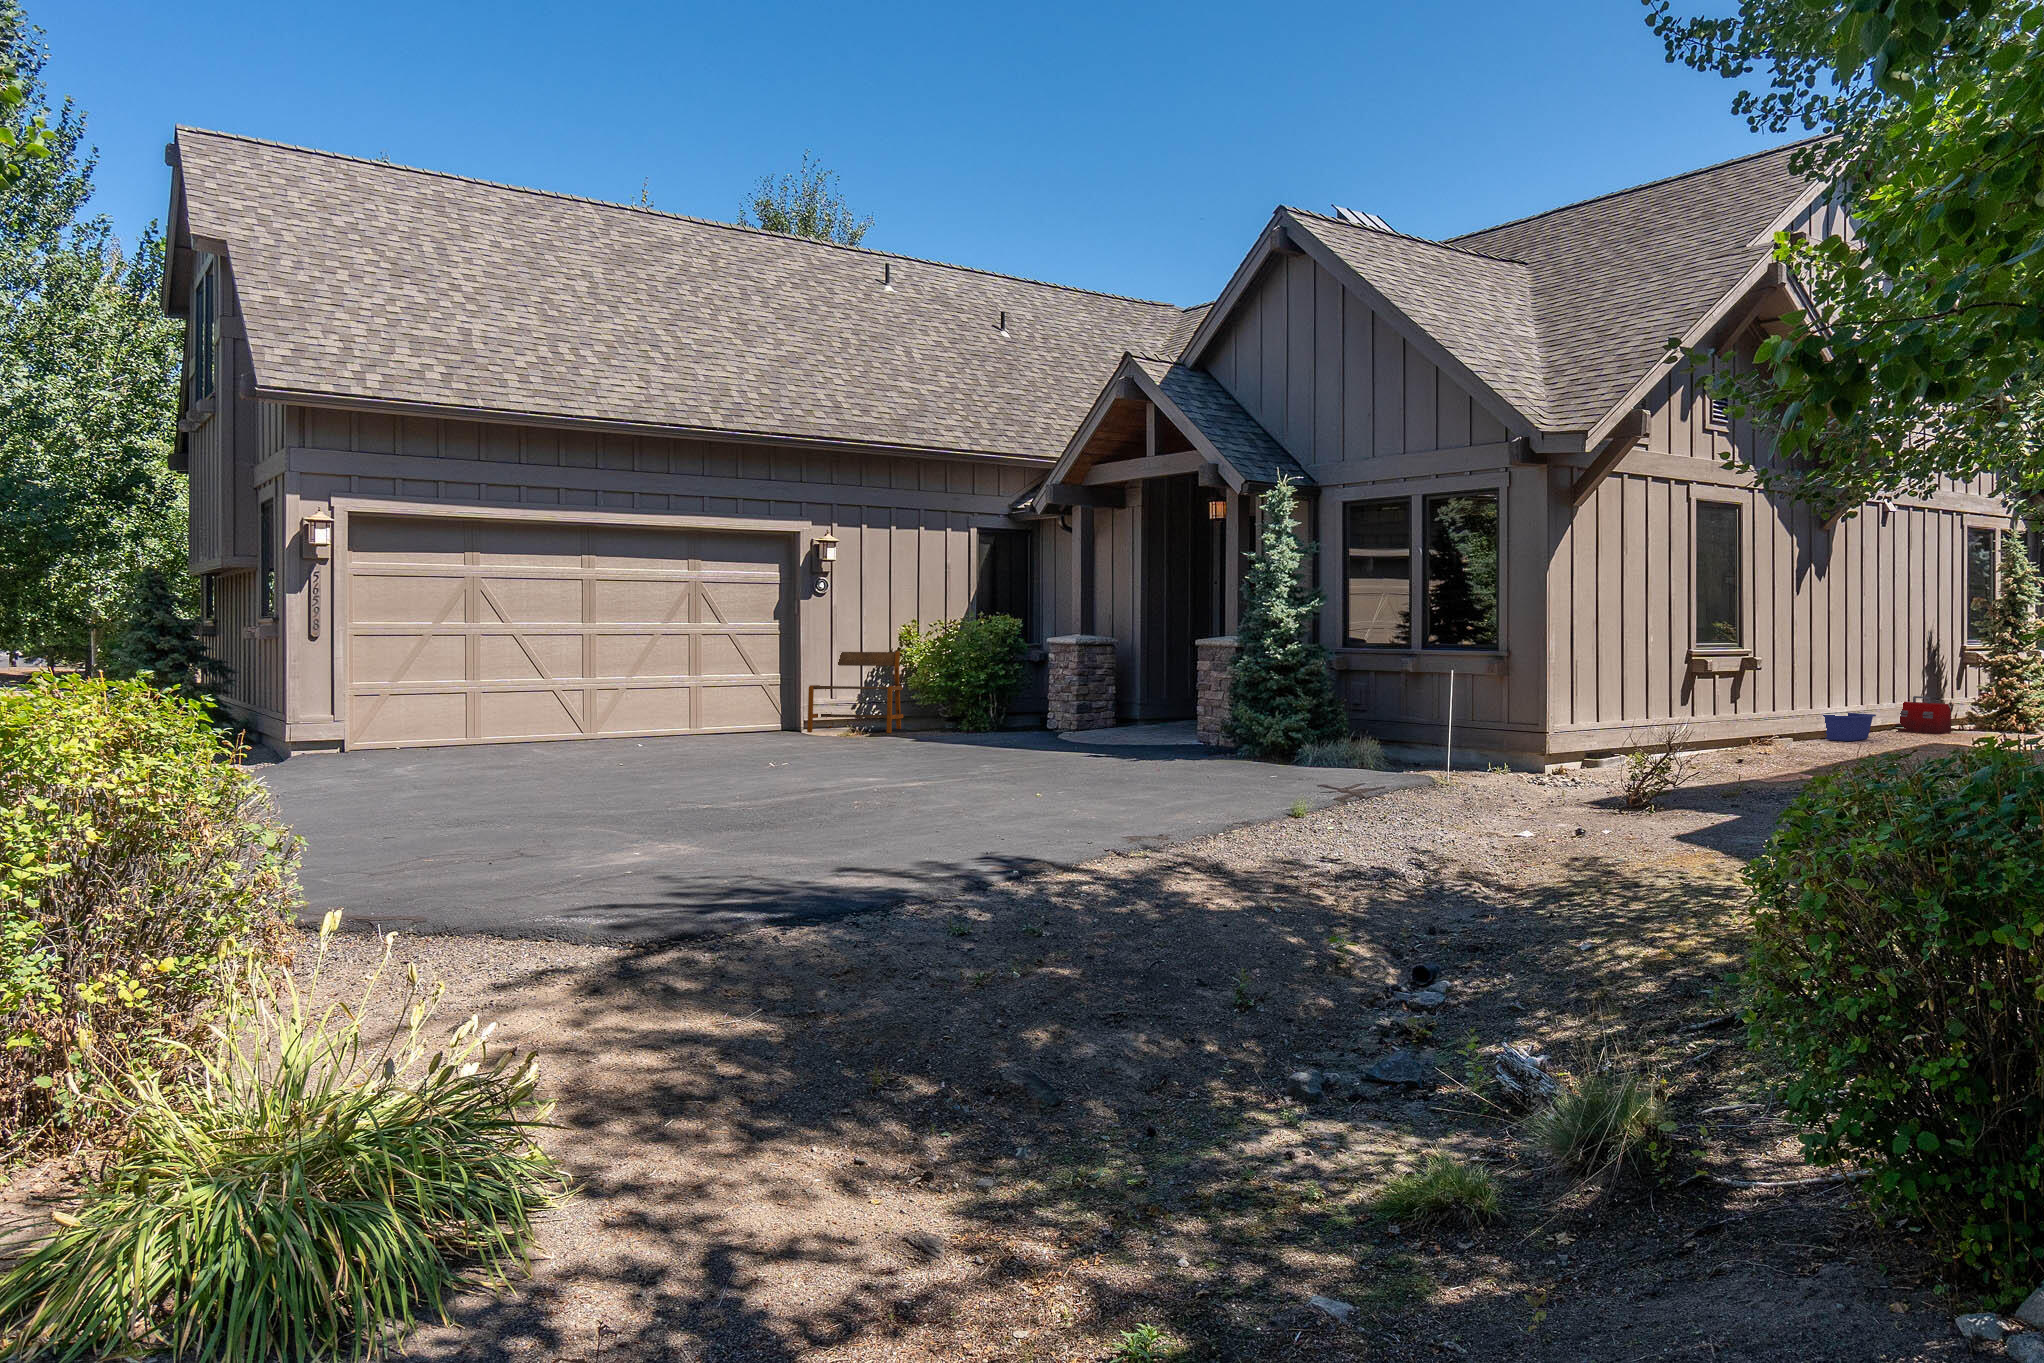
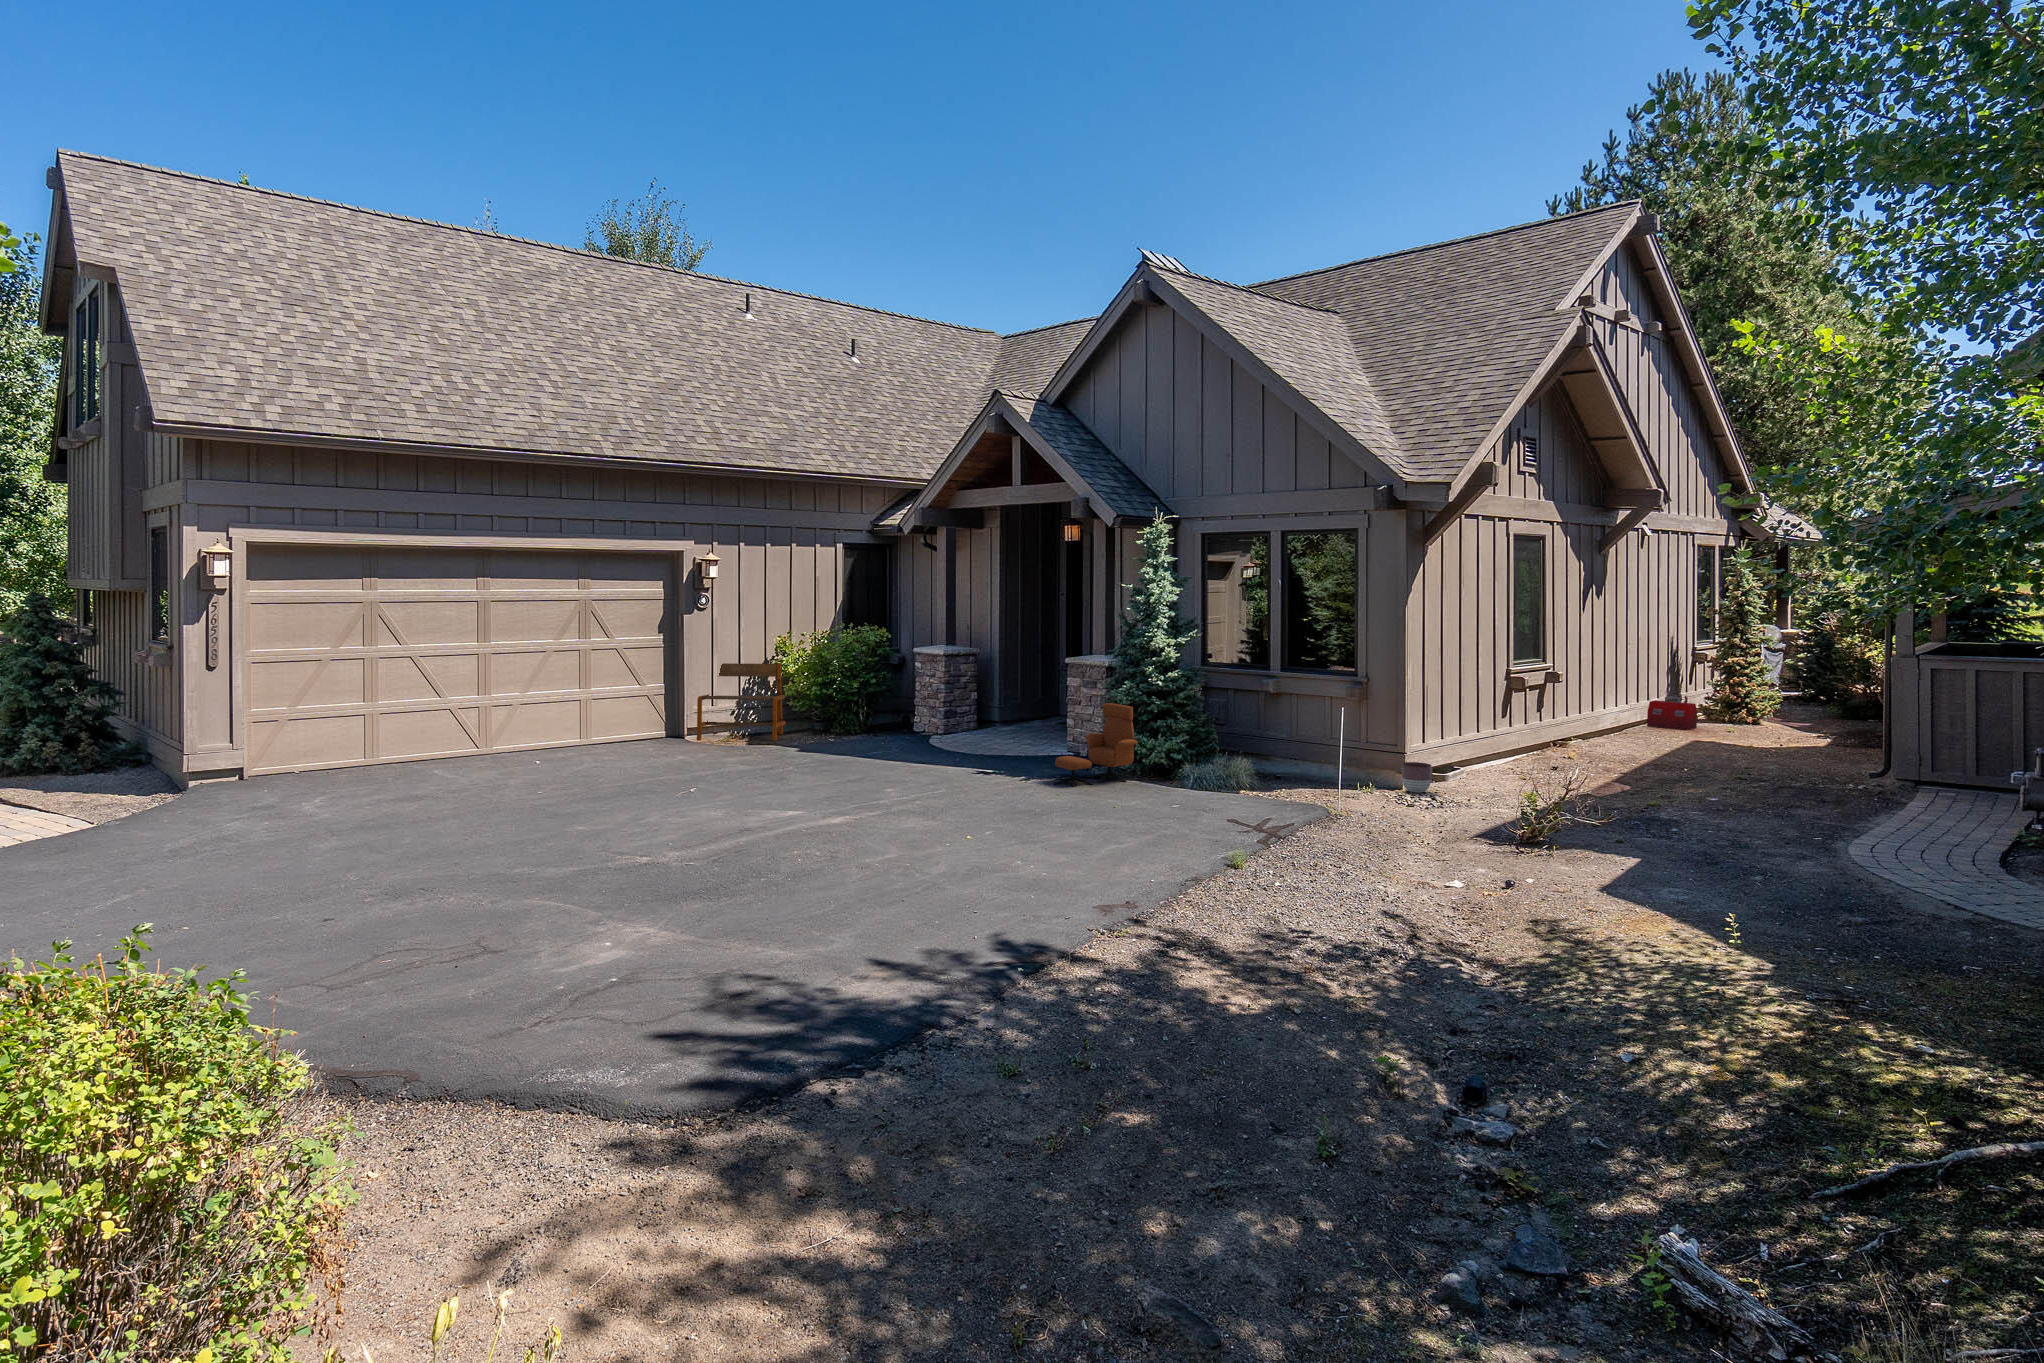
lounge chair: none [1163,682,1256,768] -> present [1054,703,1138,787]
storage bin: present [1823,713,1876,741] -> none [1597,714,1645,741]
planter: none [1543,744,1575,776] -> present [1402,762,1431,793]

